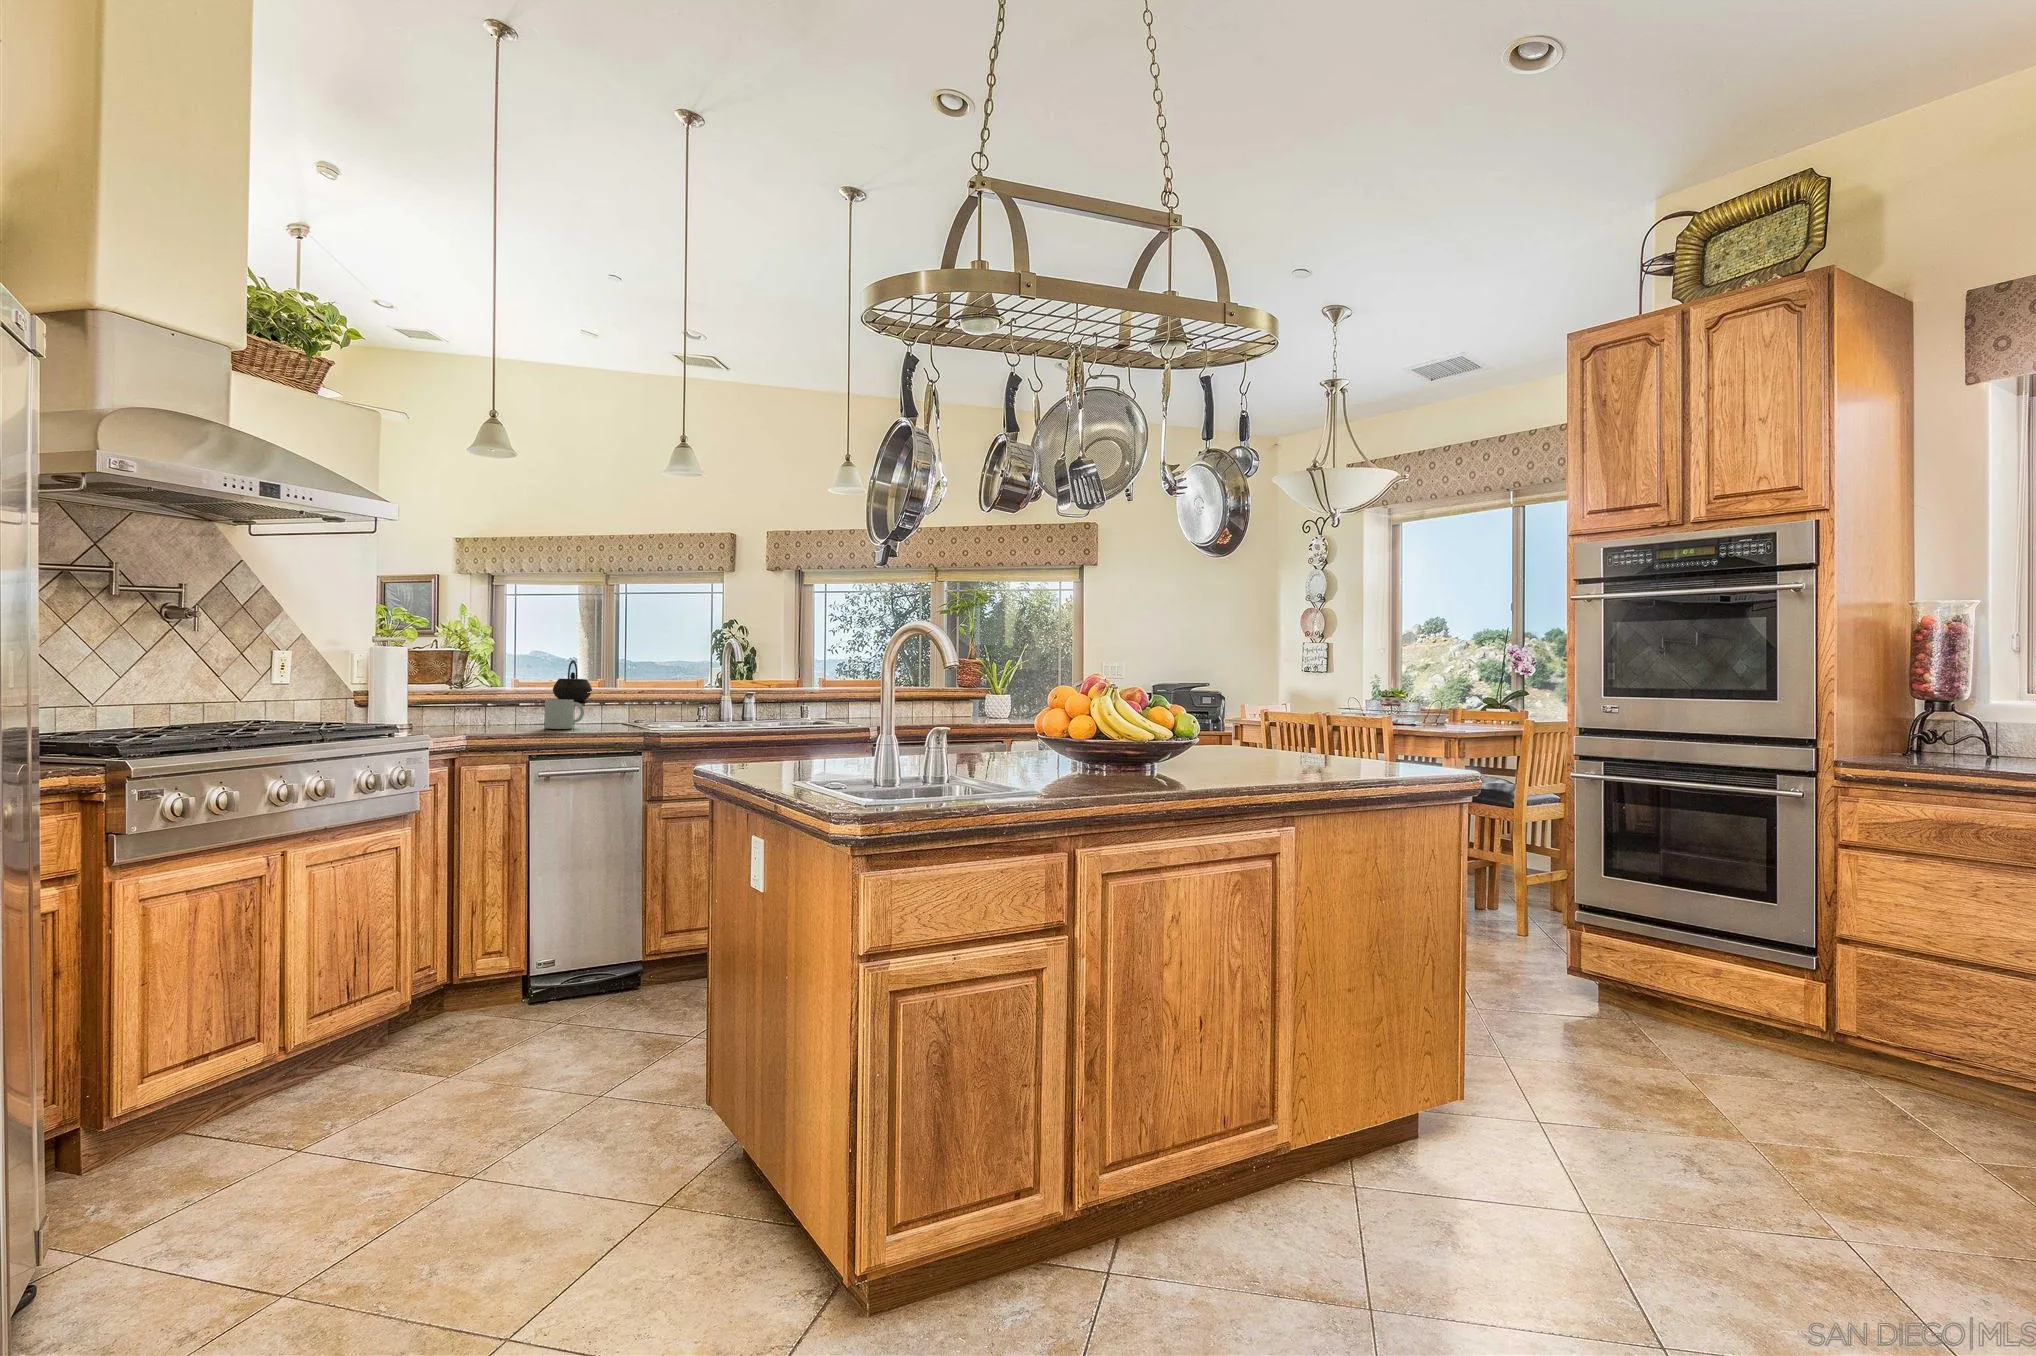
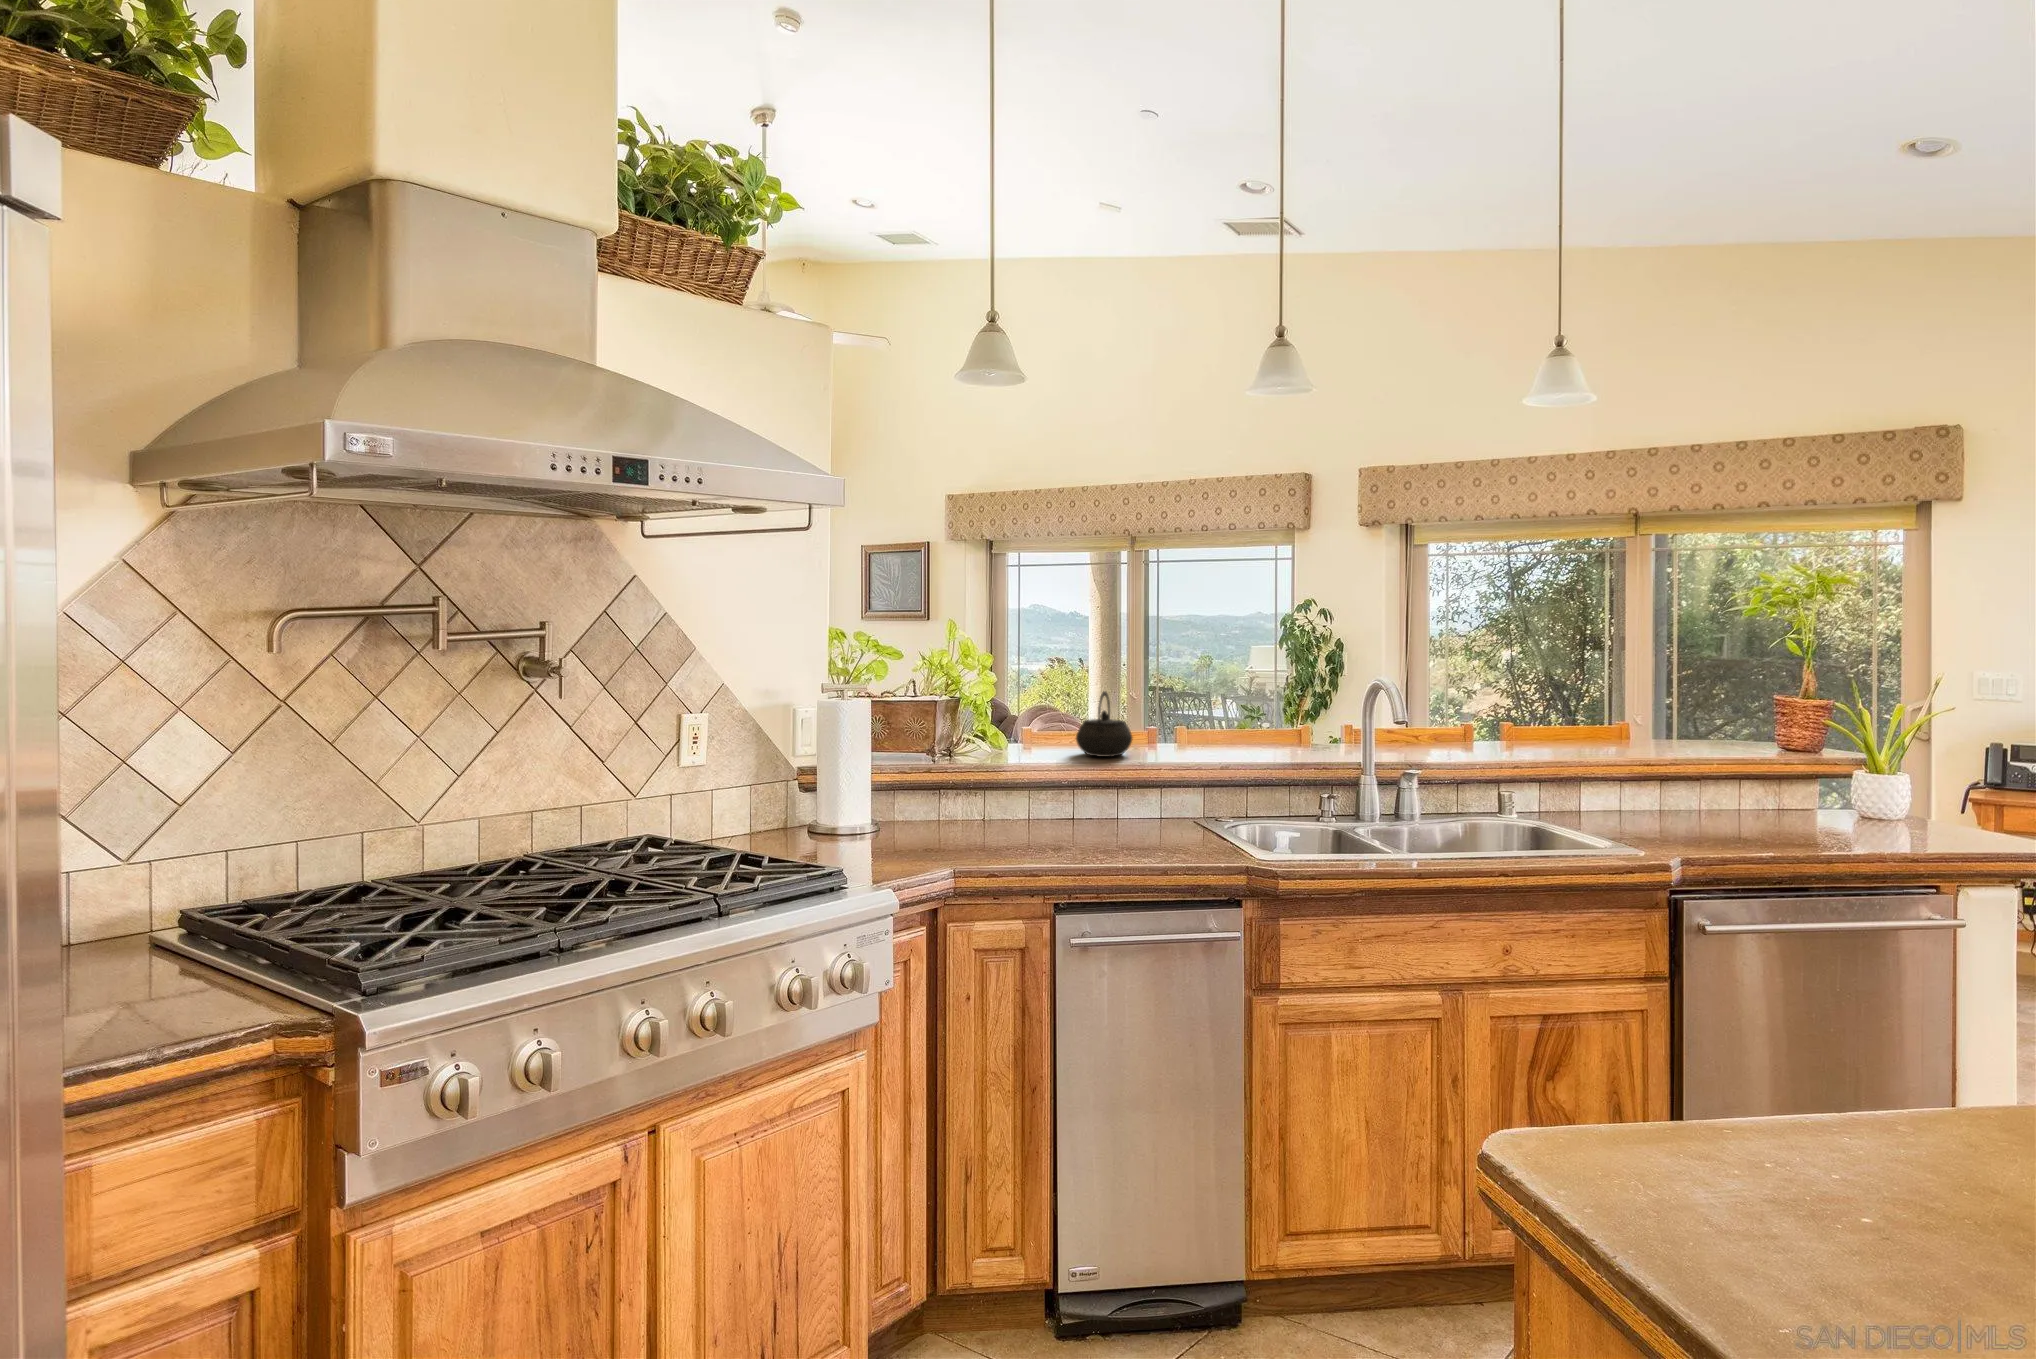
mug: present [545,699,584,729] -> none [1073,787,1135,843]

